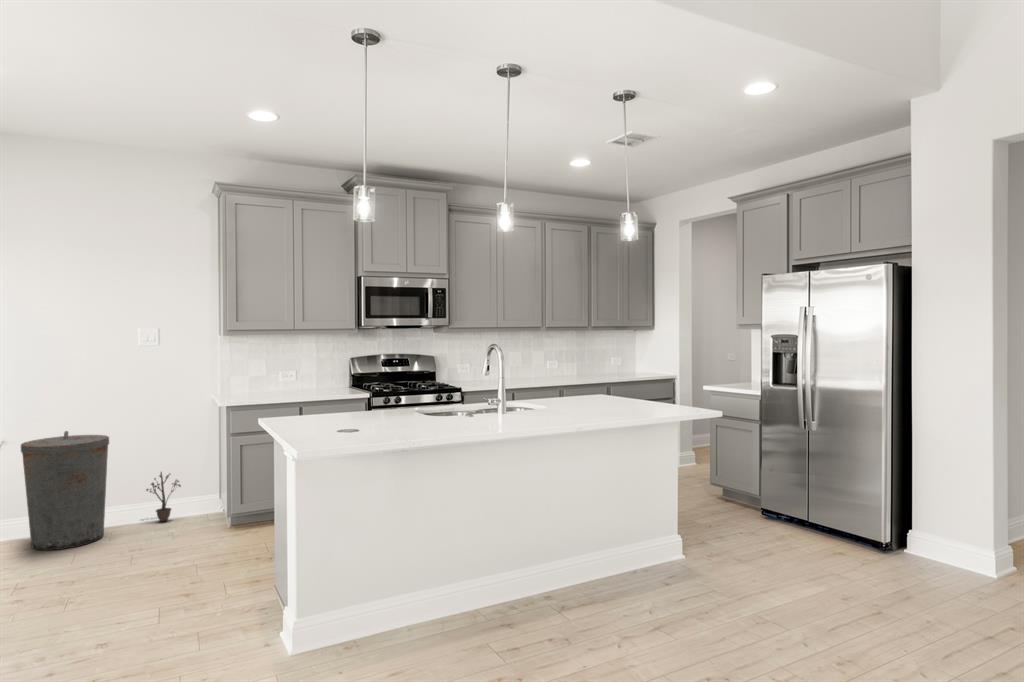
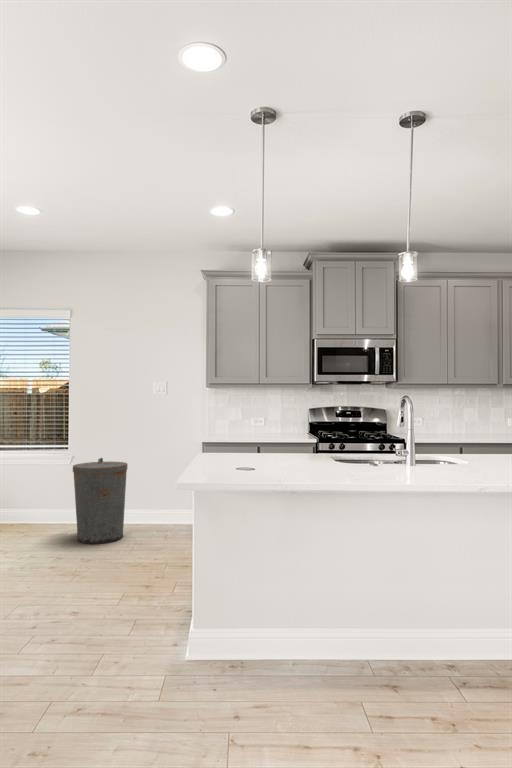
decorative plant: present [142,472,181,522] -> none [149,494,177,532]

